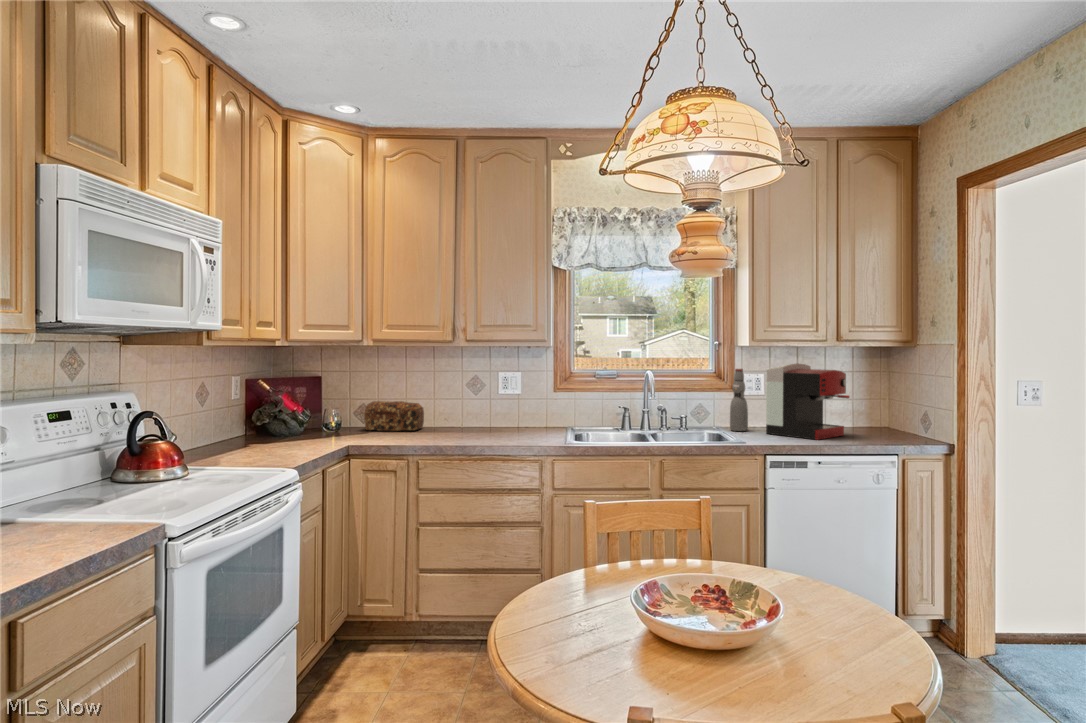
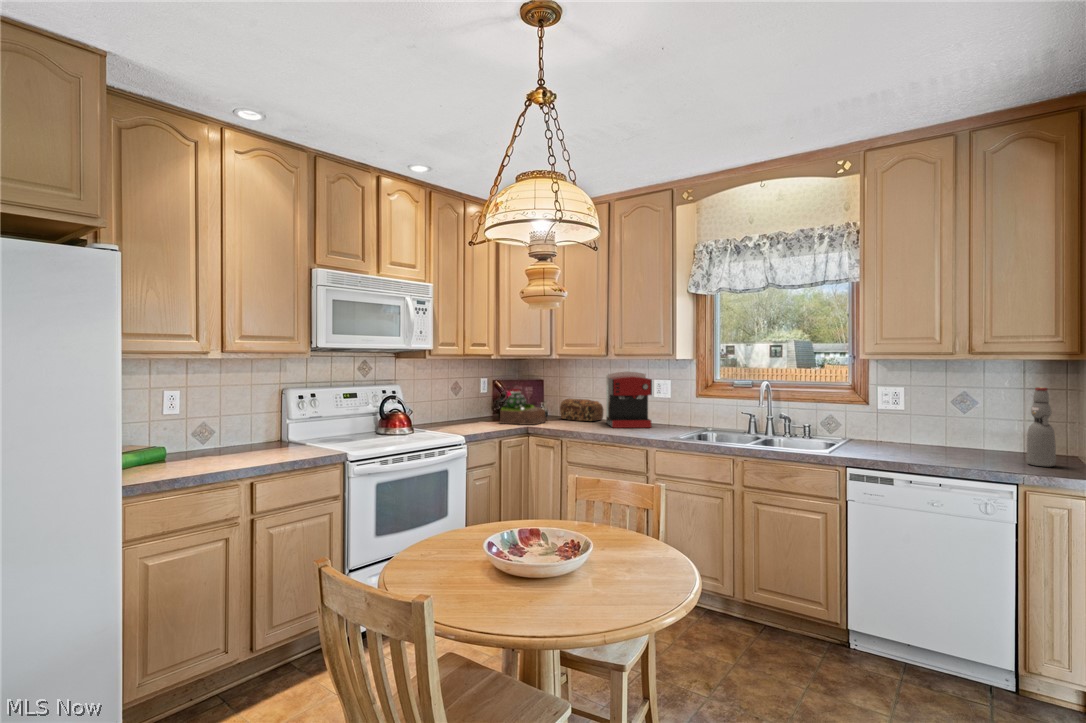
coffee maker: present [766,363,850,440] -> present [606,372,652,428]
bottle: present [730,369,748,431] -> present [1026,387,1056,467]
succulent plant: none [295,391,357,444] -> present [500,389,546,425]

